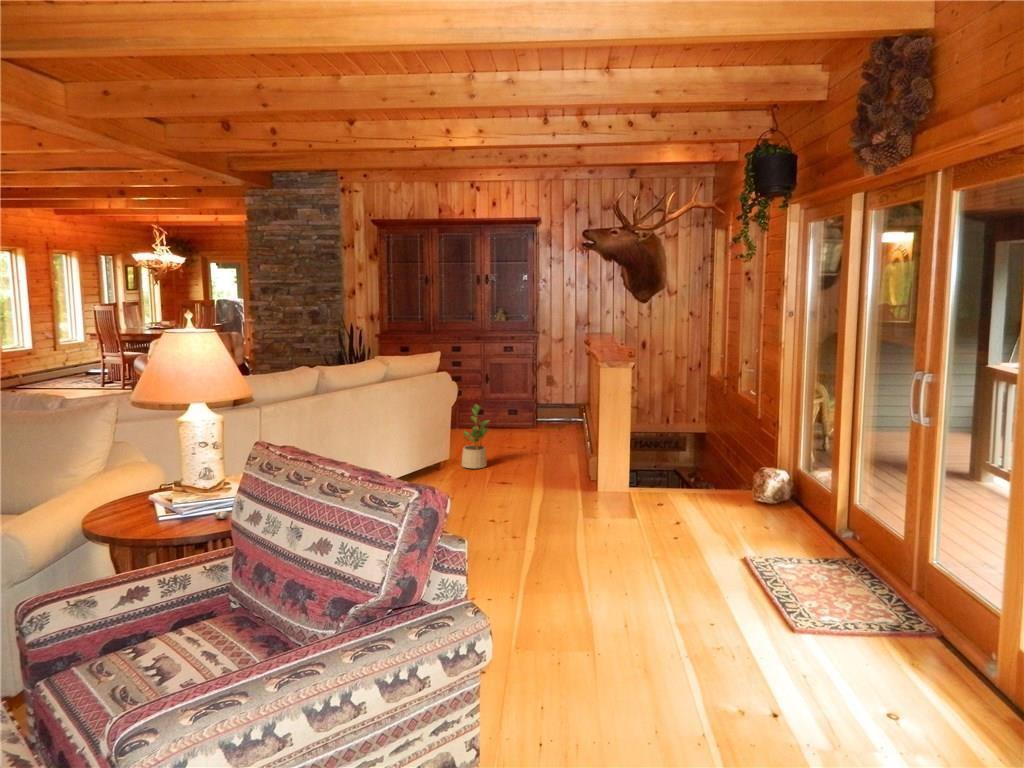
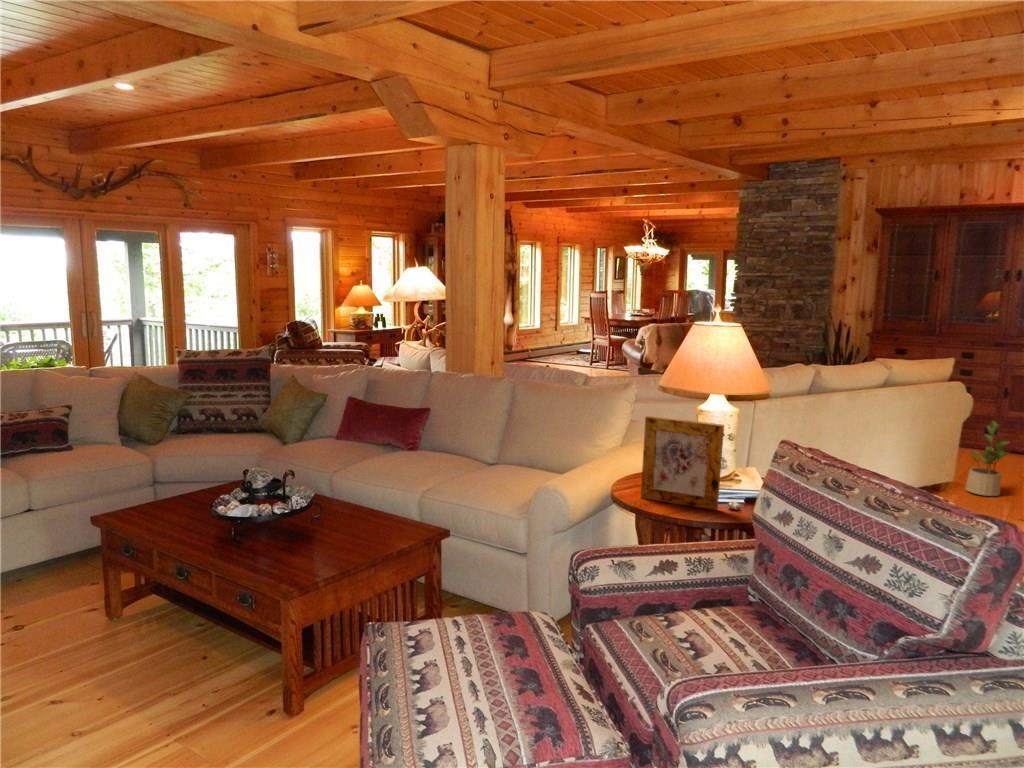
picture frame: none [114,434,207,526] -> present [641,416,724,510]

